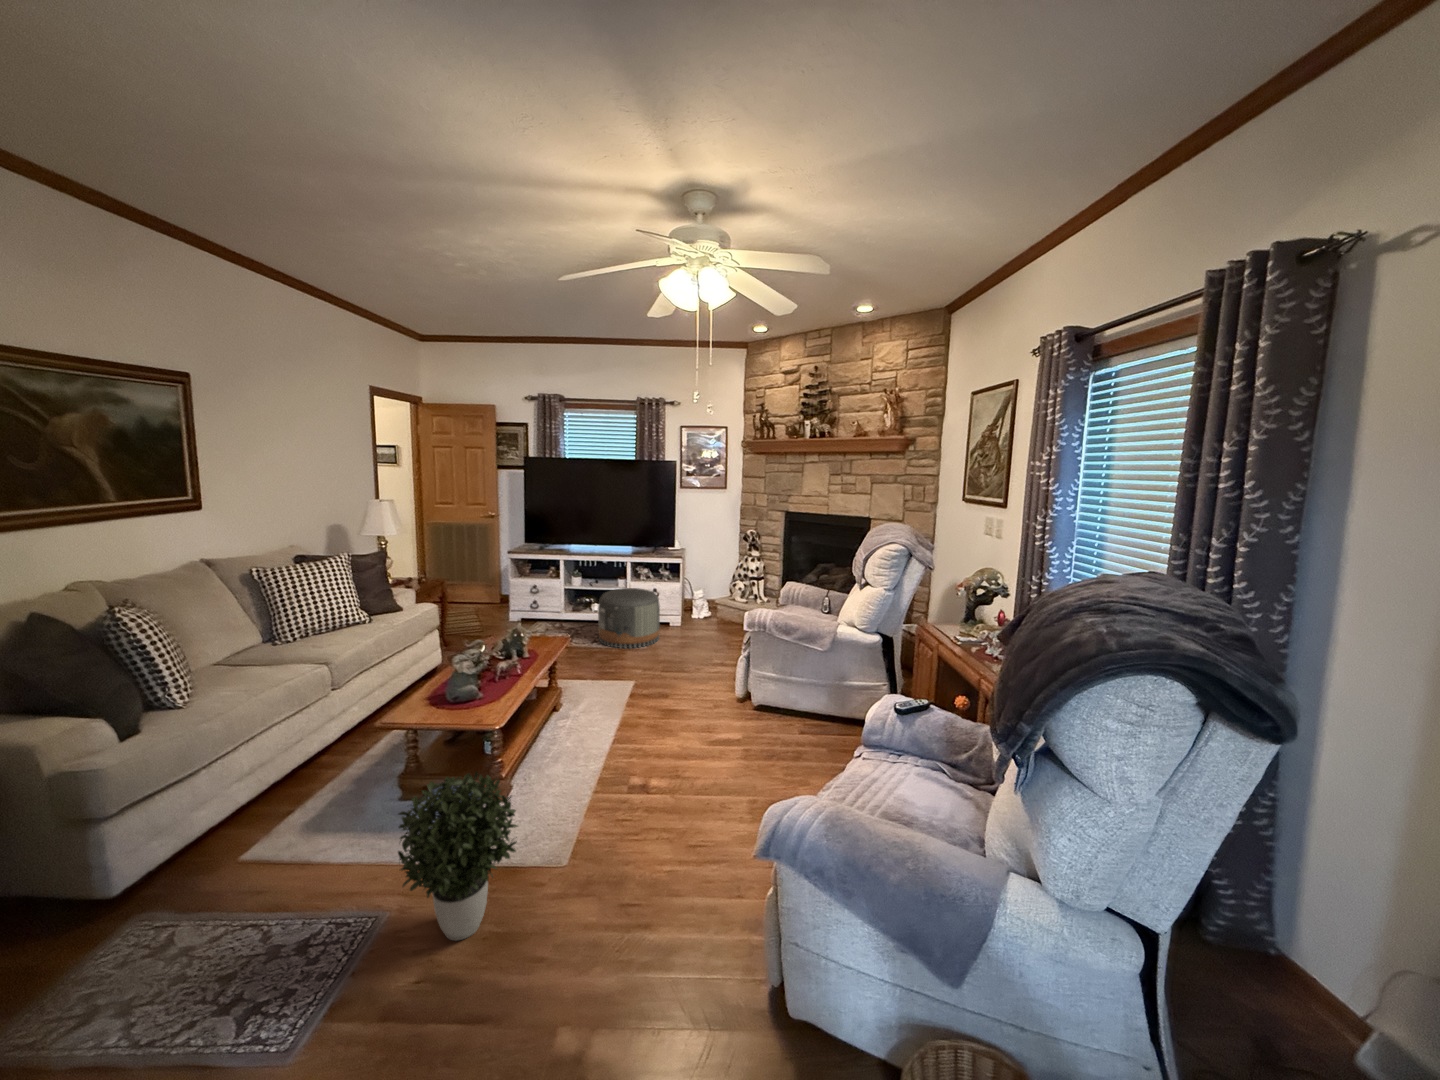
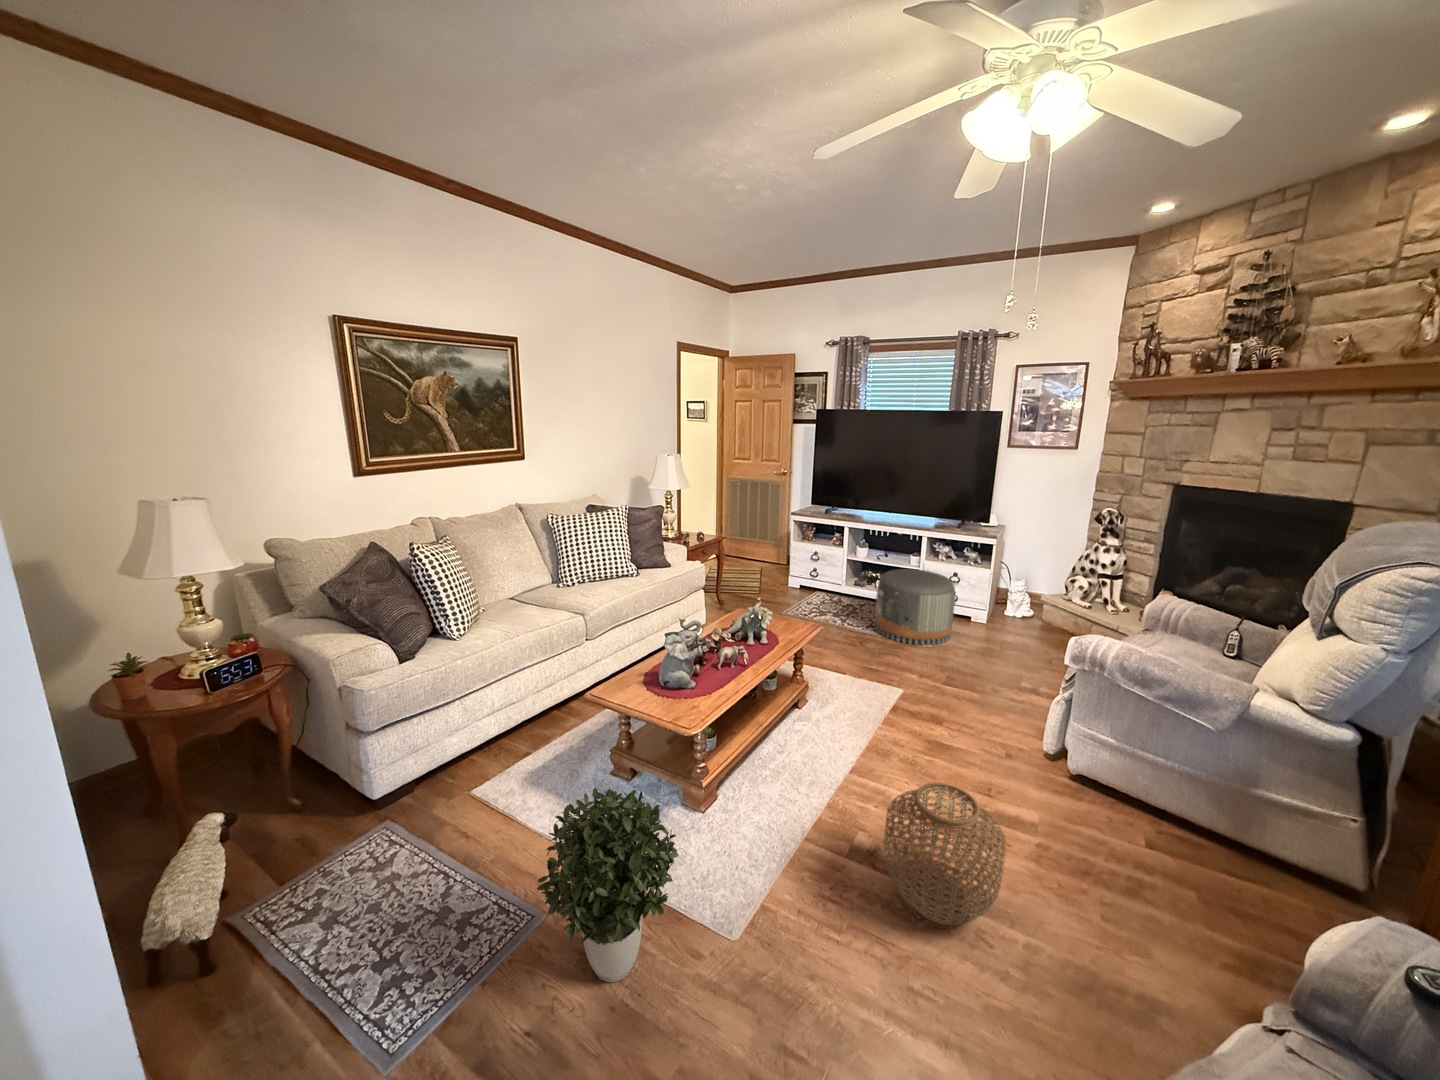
woven basket: none [653,717,730,813] -> present [884,783,1006,925]

